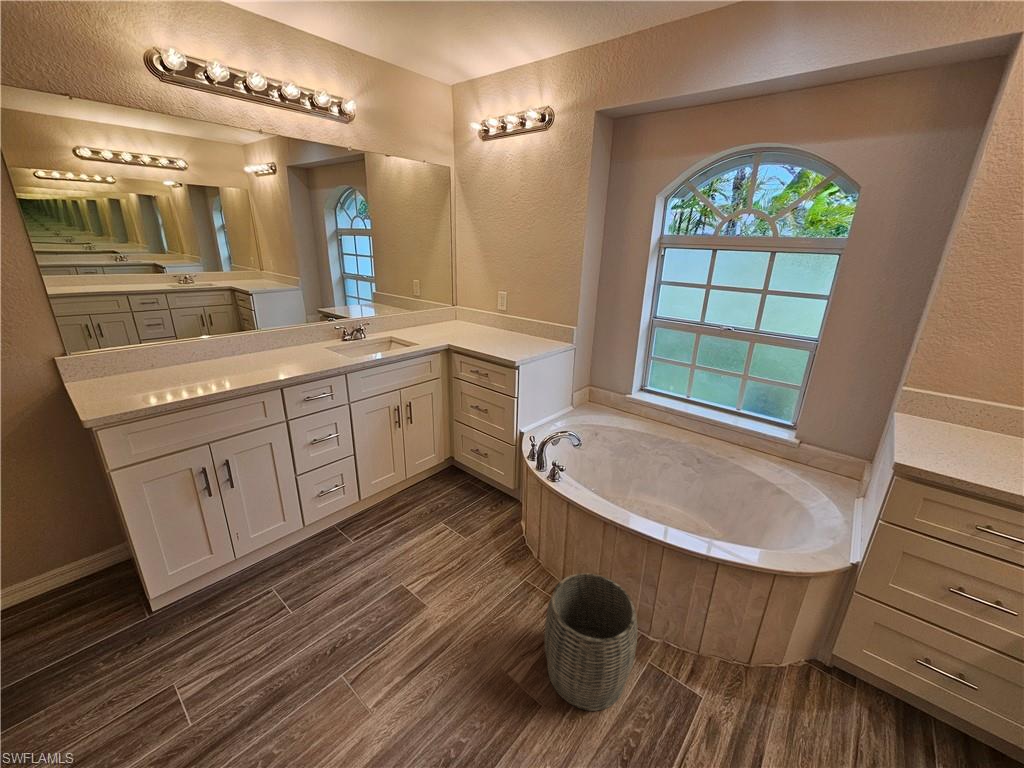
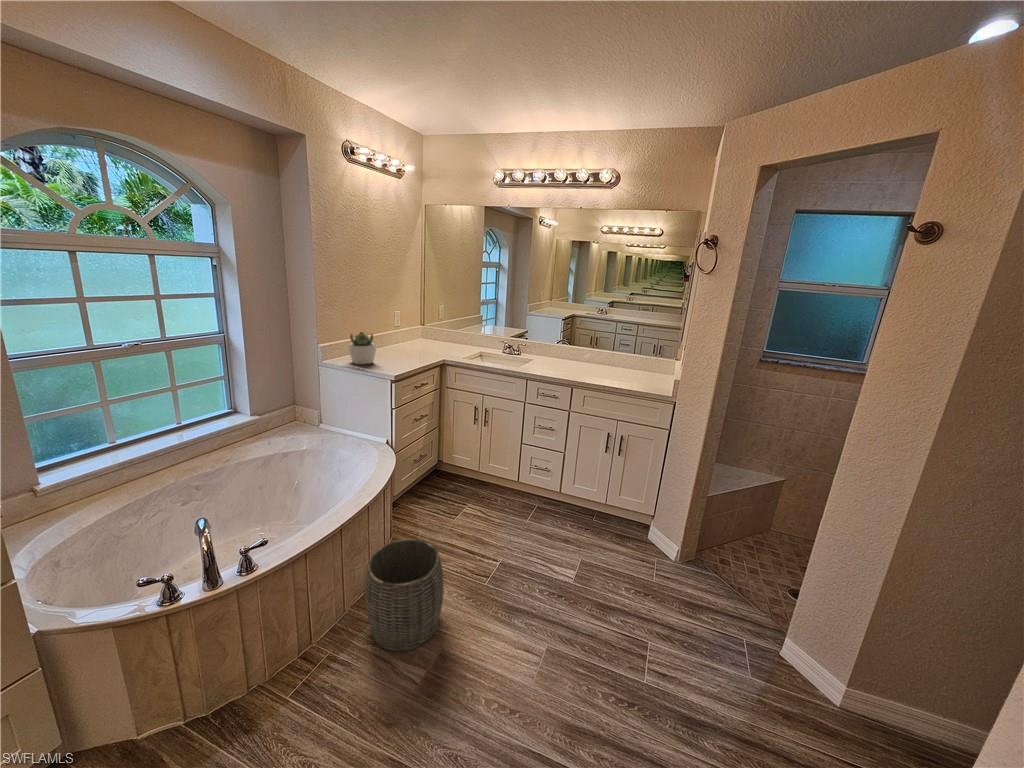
succulent plant: none [926,387,999,453] -> present [349,332,376,364]

